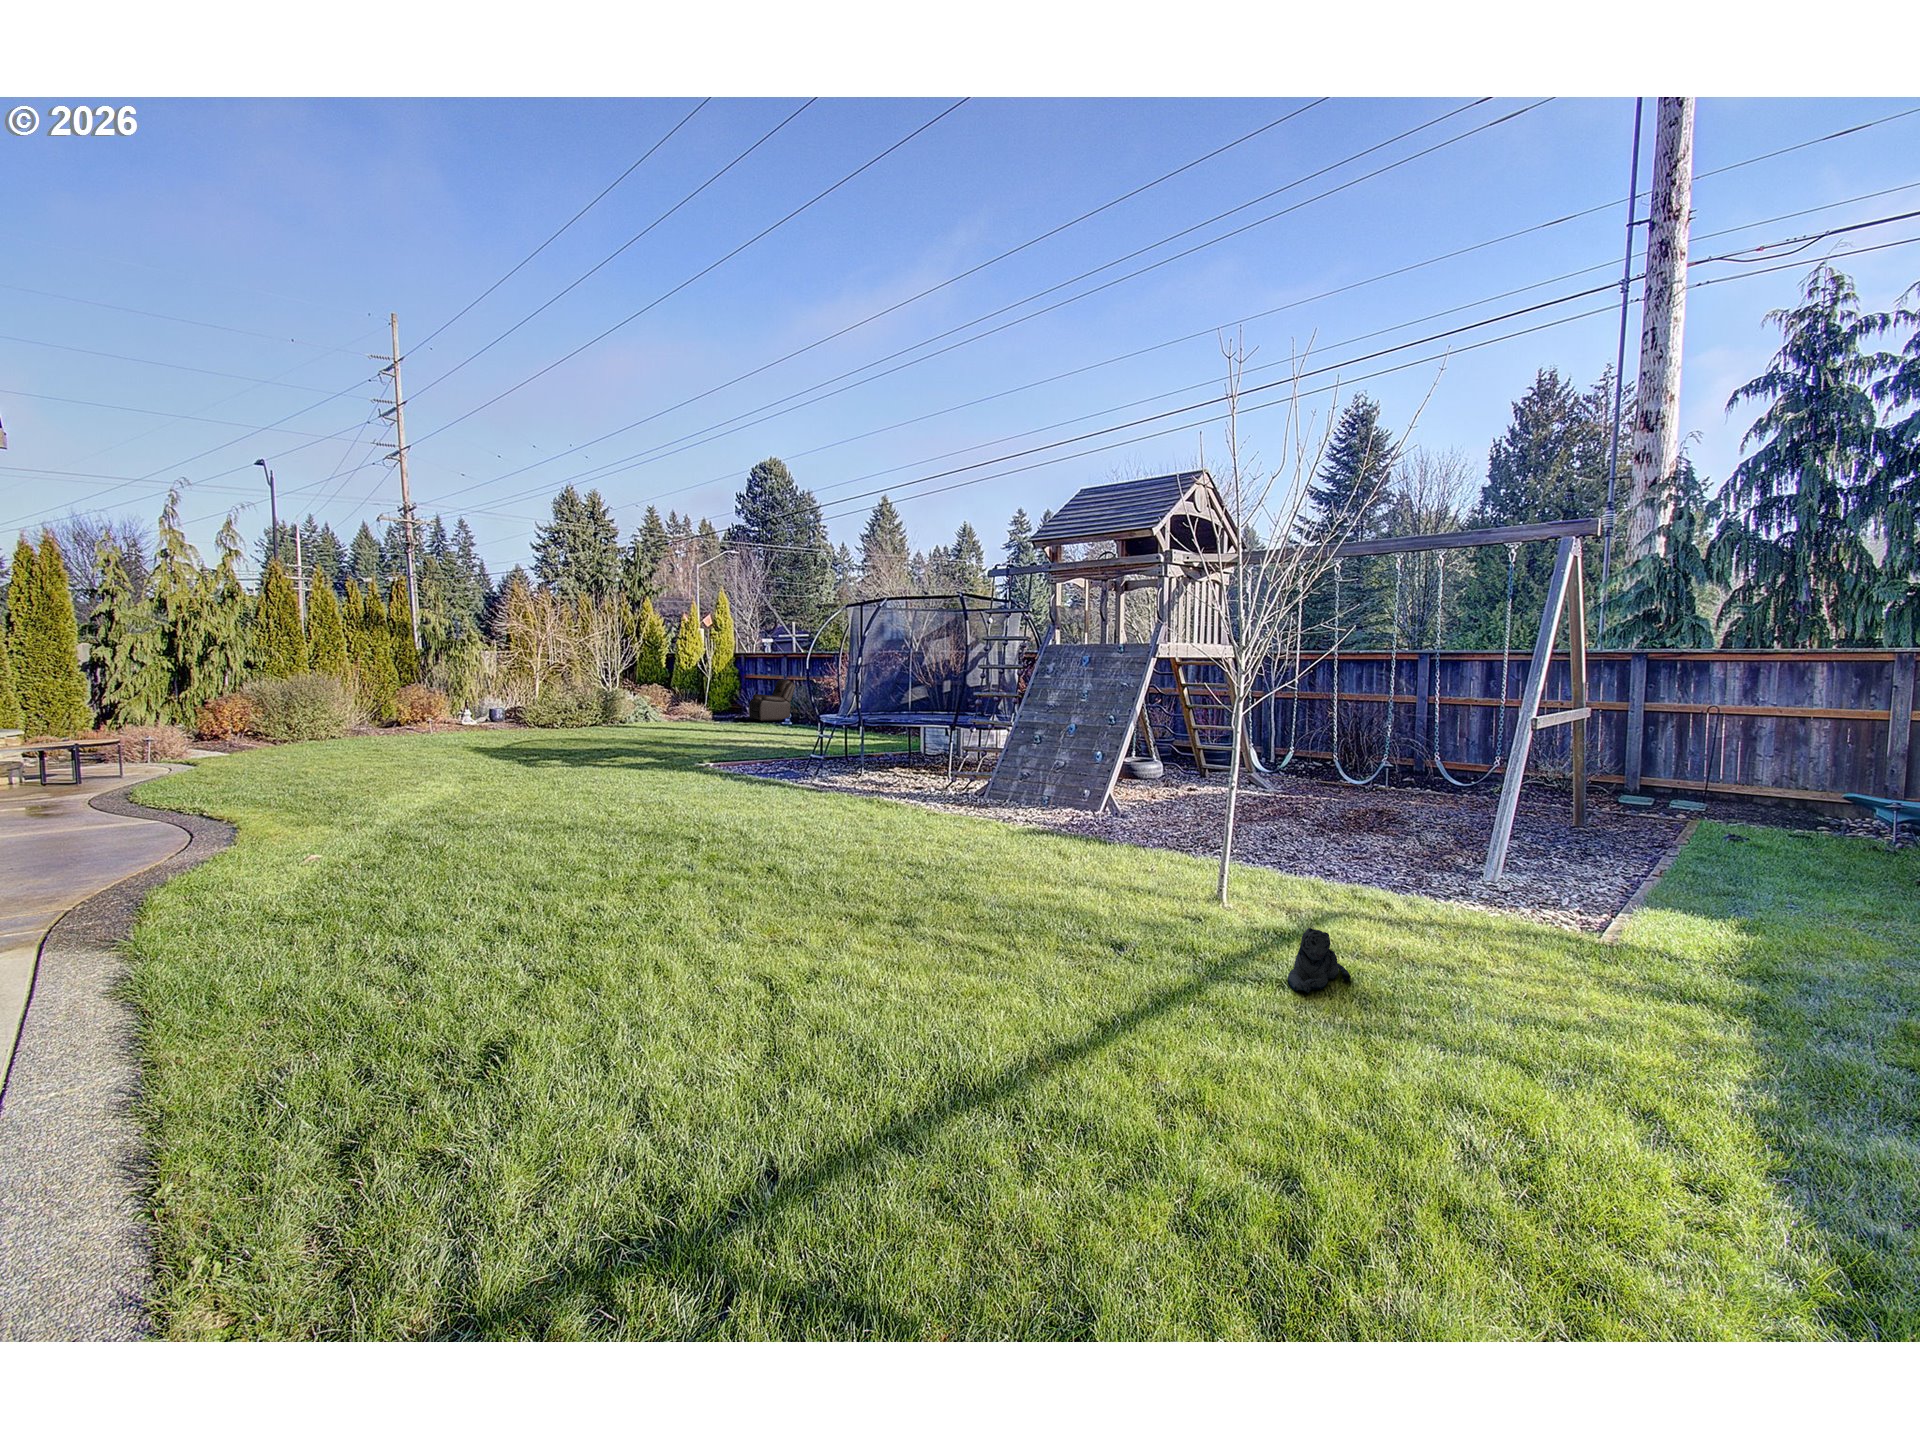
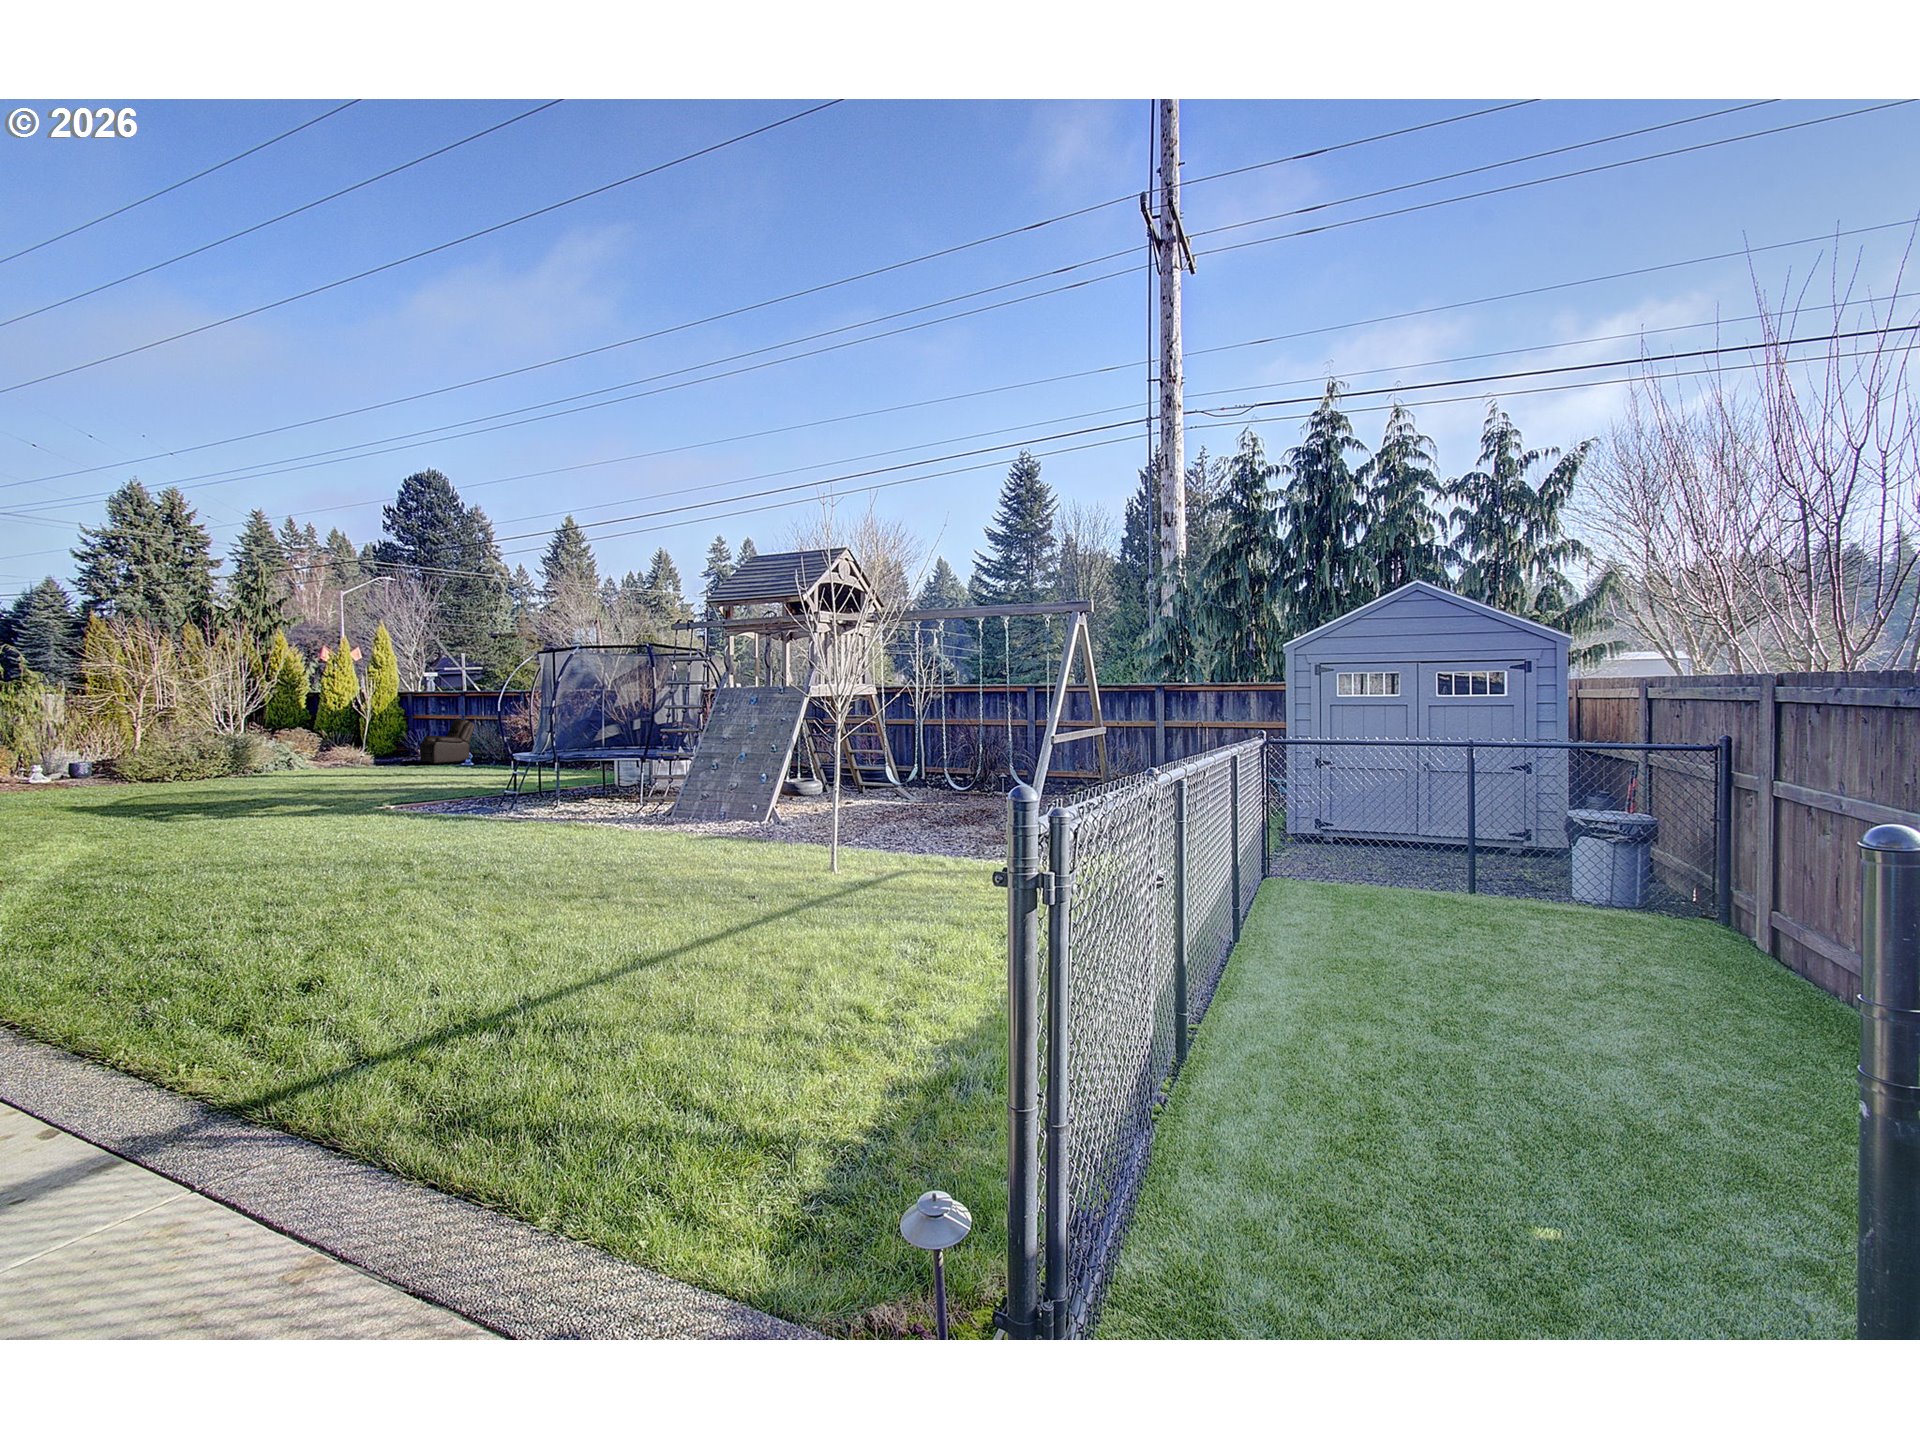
plush toy: present [1287,928,1351,993] -> none [828,862,865,896]

